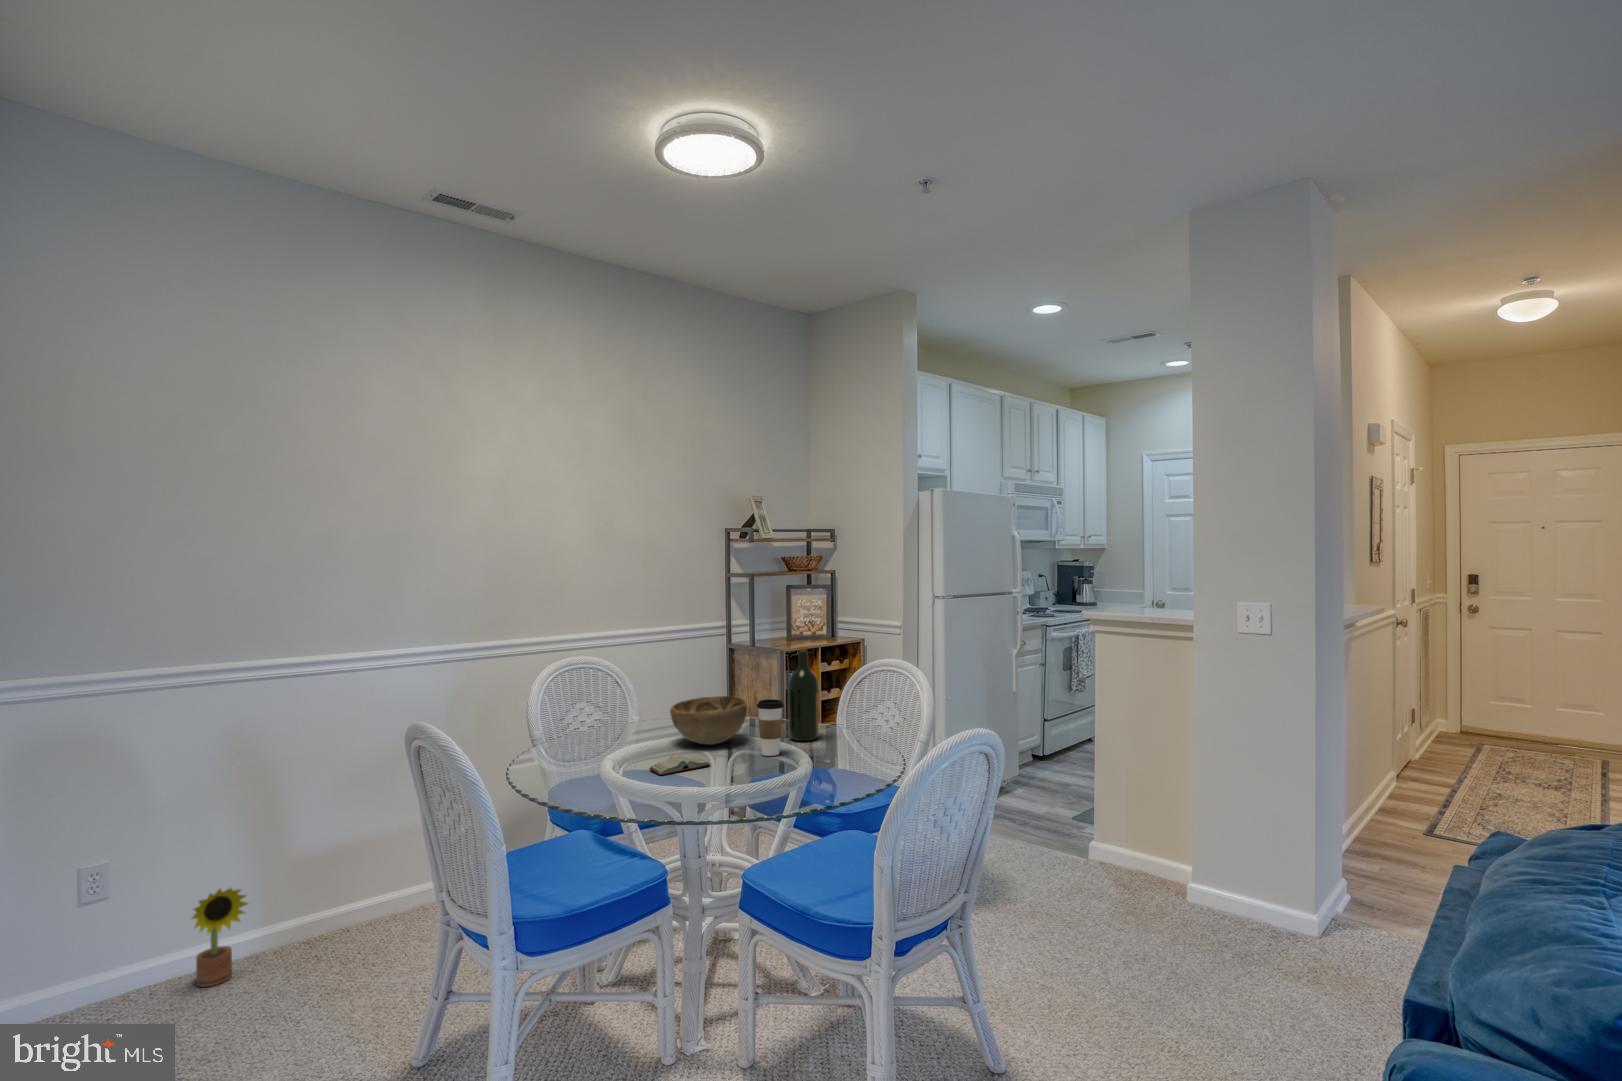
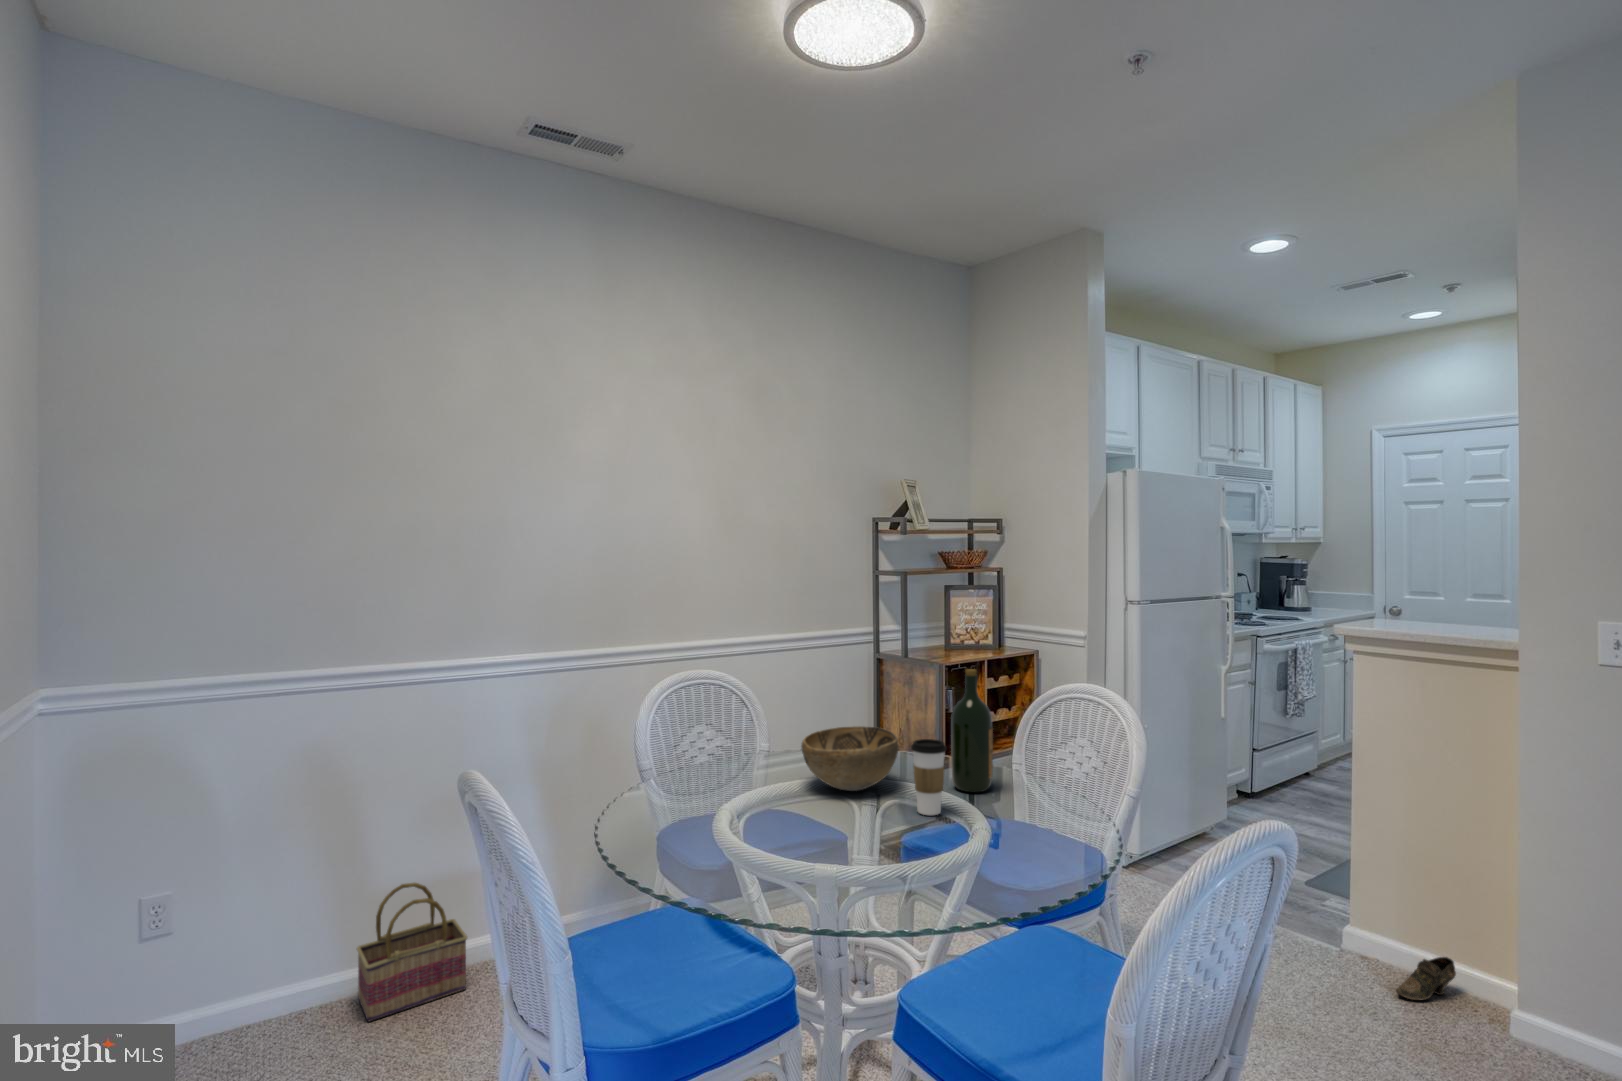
book: present [649,756,711,775] -> none [769,811,850,840]
basket: none [268,852,372,970] -> present [357,883,467,1021]
shoe: none [1112,853,1154,884] -> present [1395,957,1456,1000]
decorative plant: present [192,888,248,987] -> none [262,925,330,1036]

